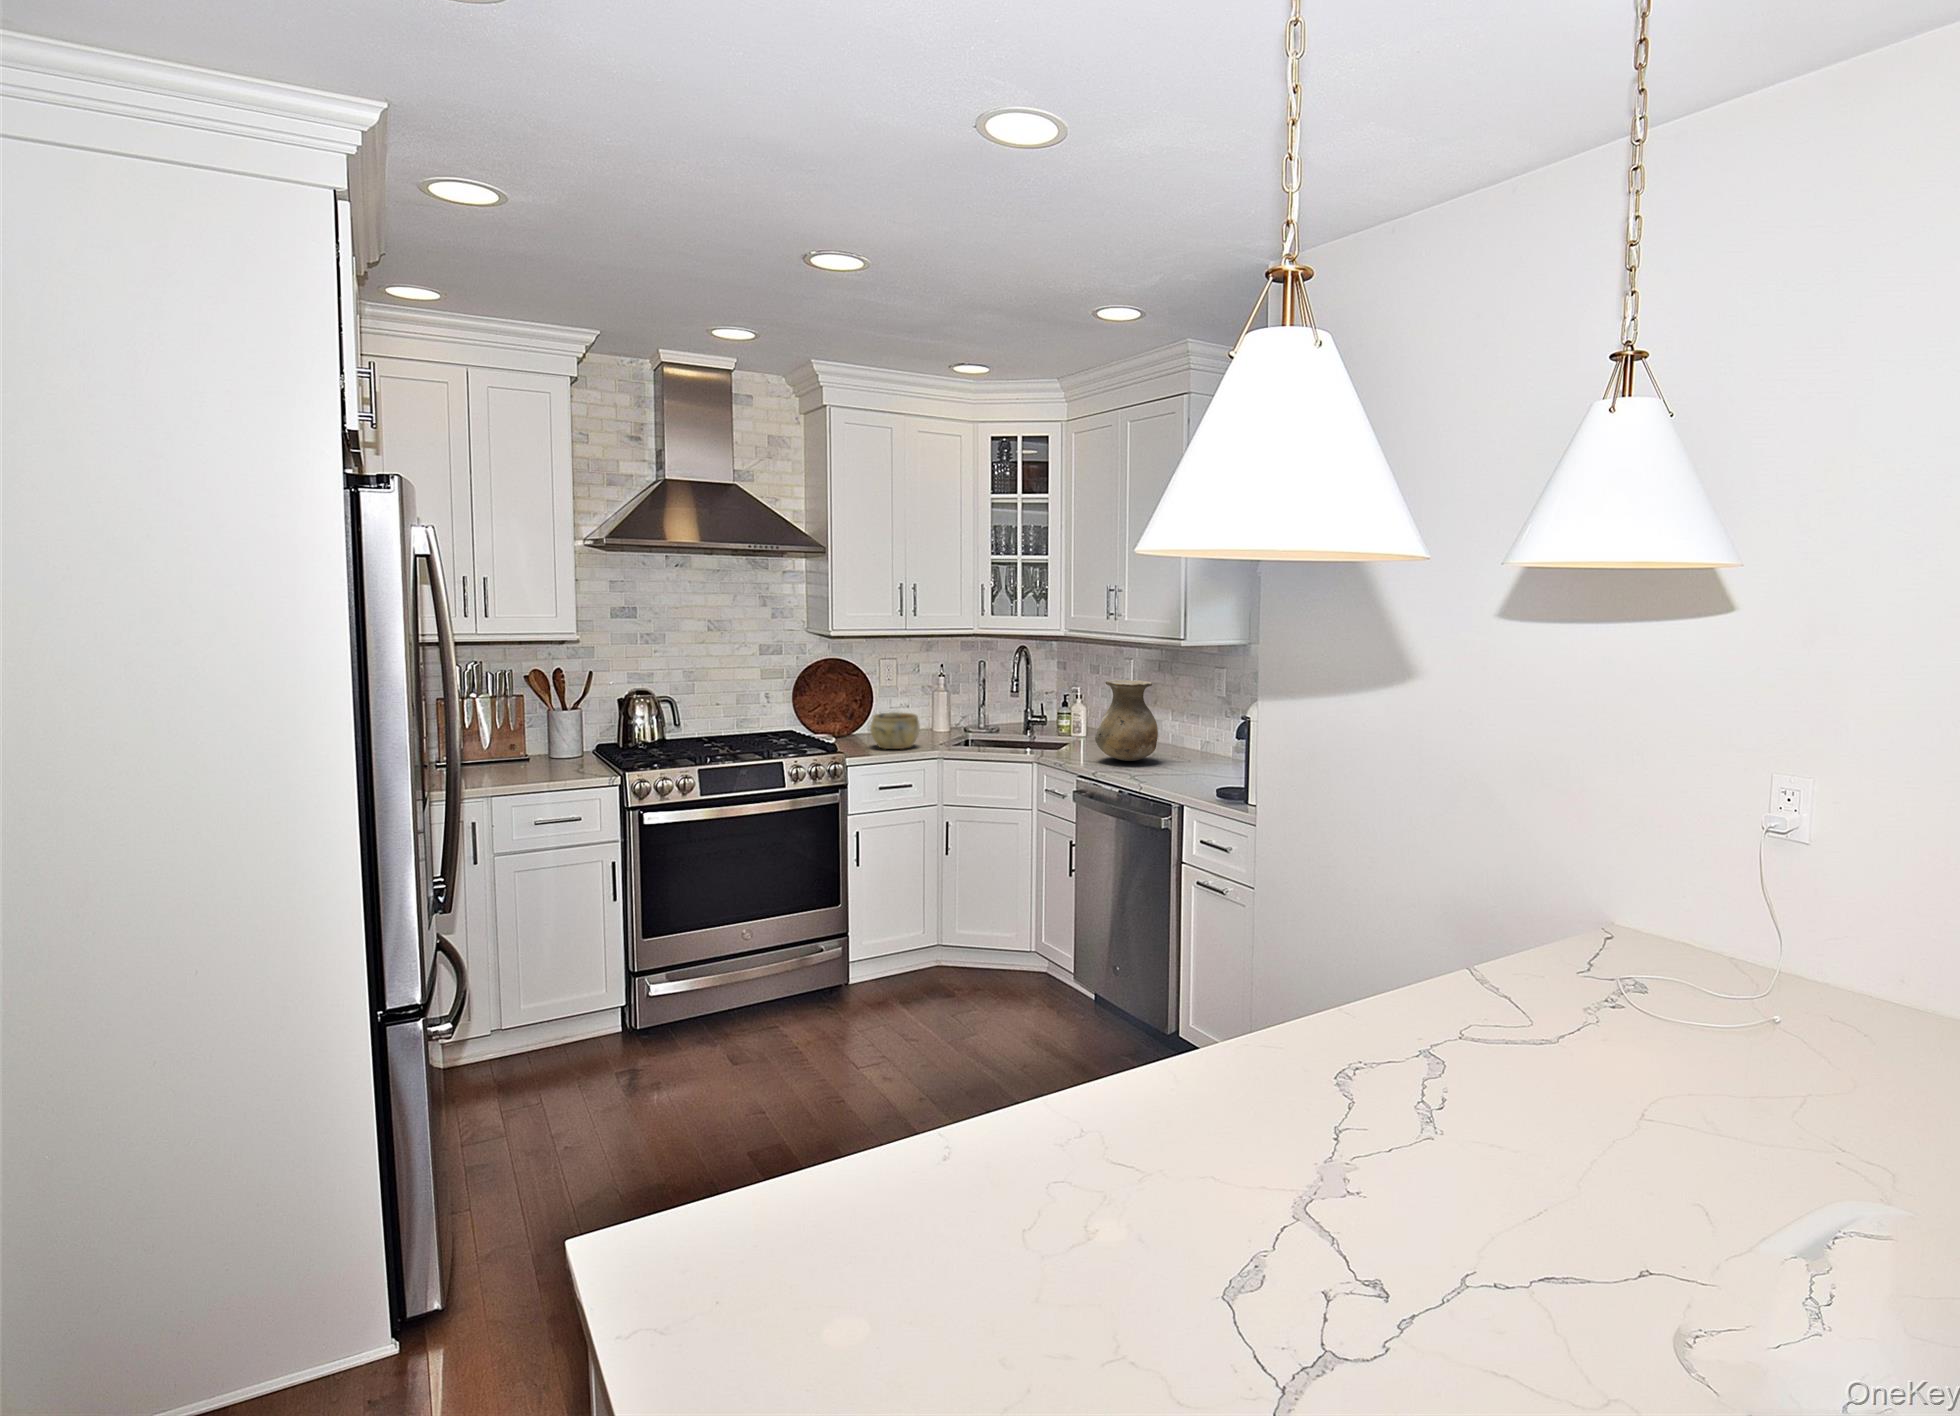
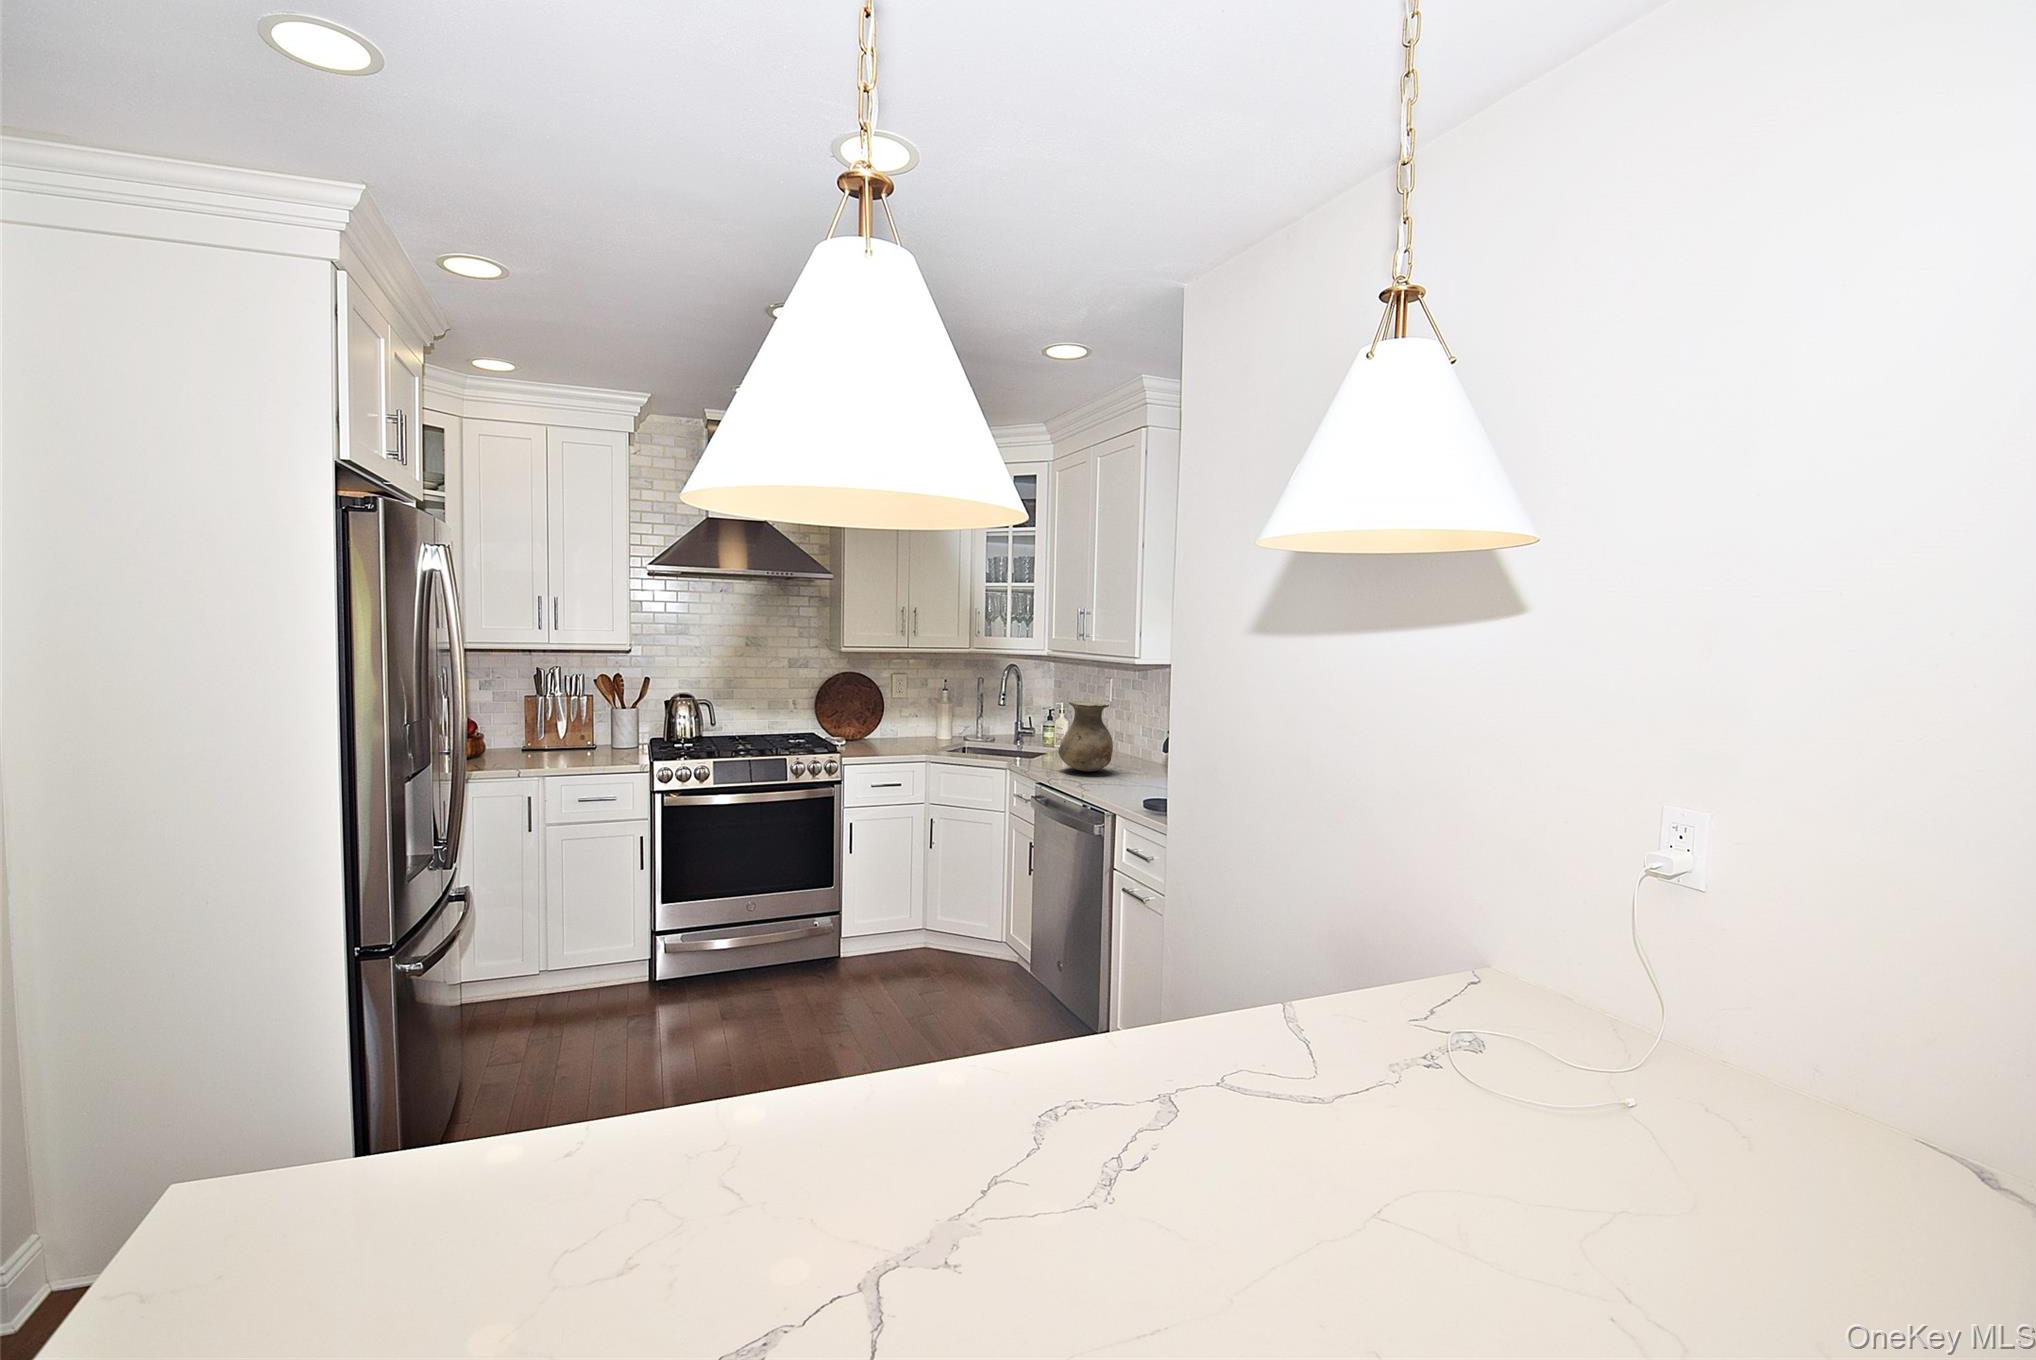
ceramic bowl: present [870,712,920,749] -> none [875,720,918,752]

